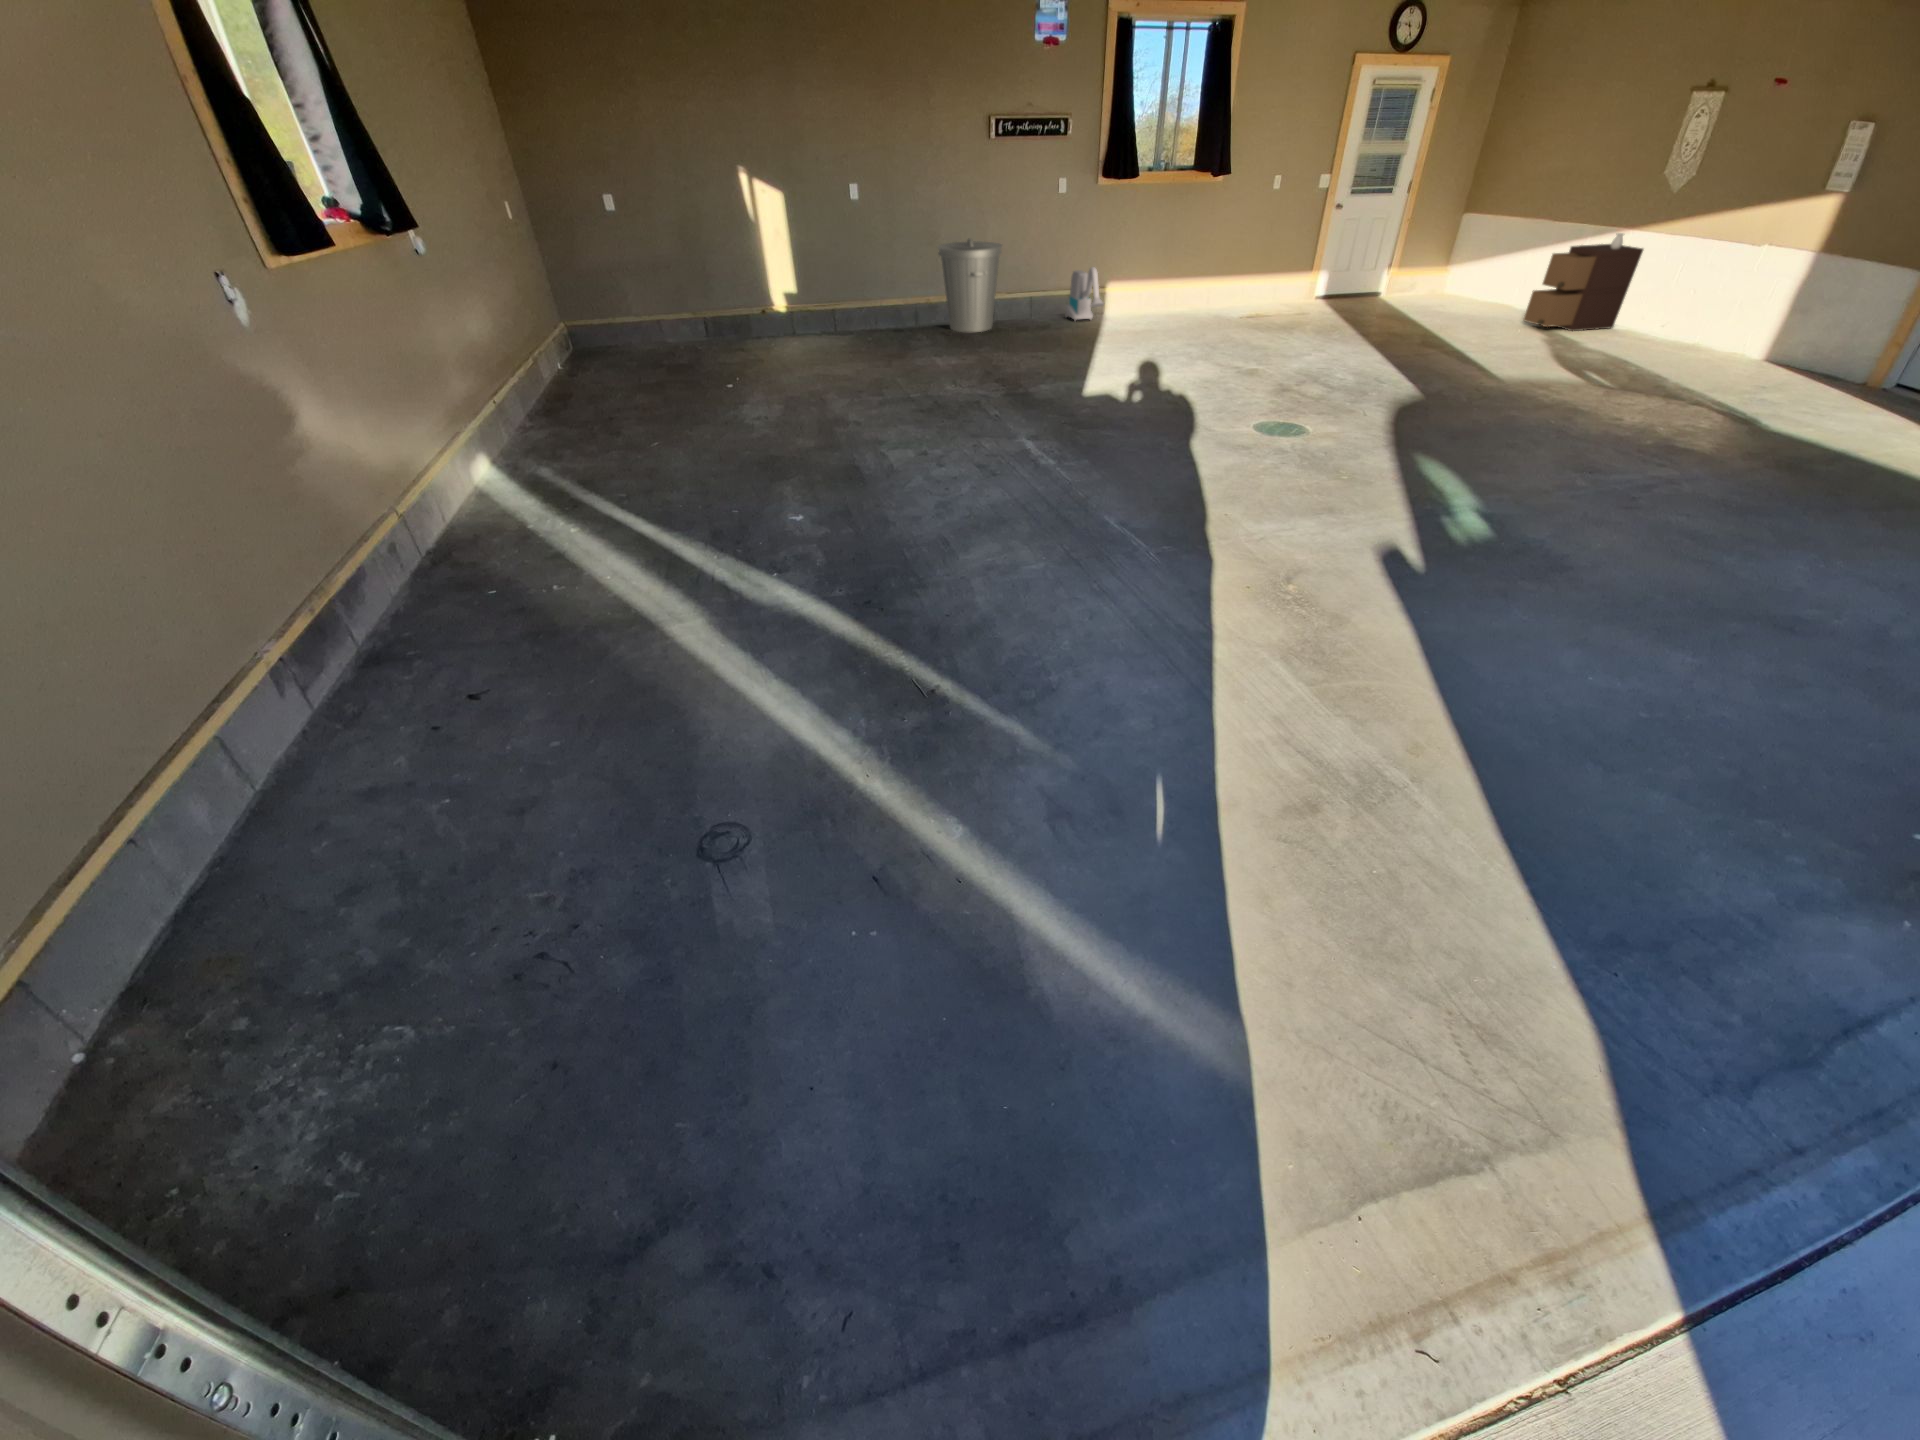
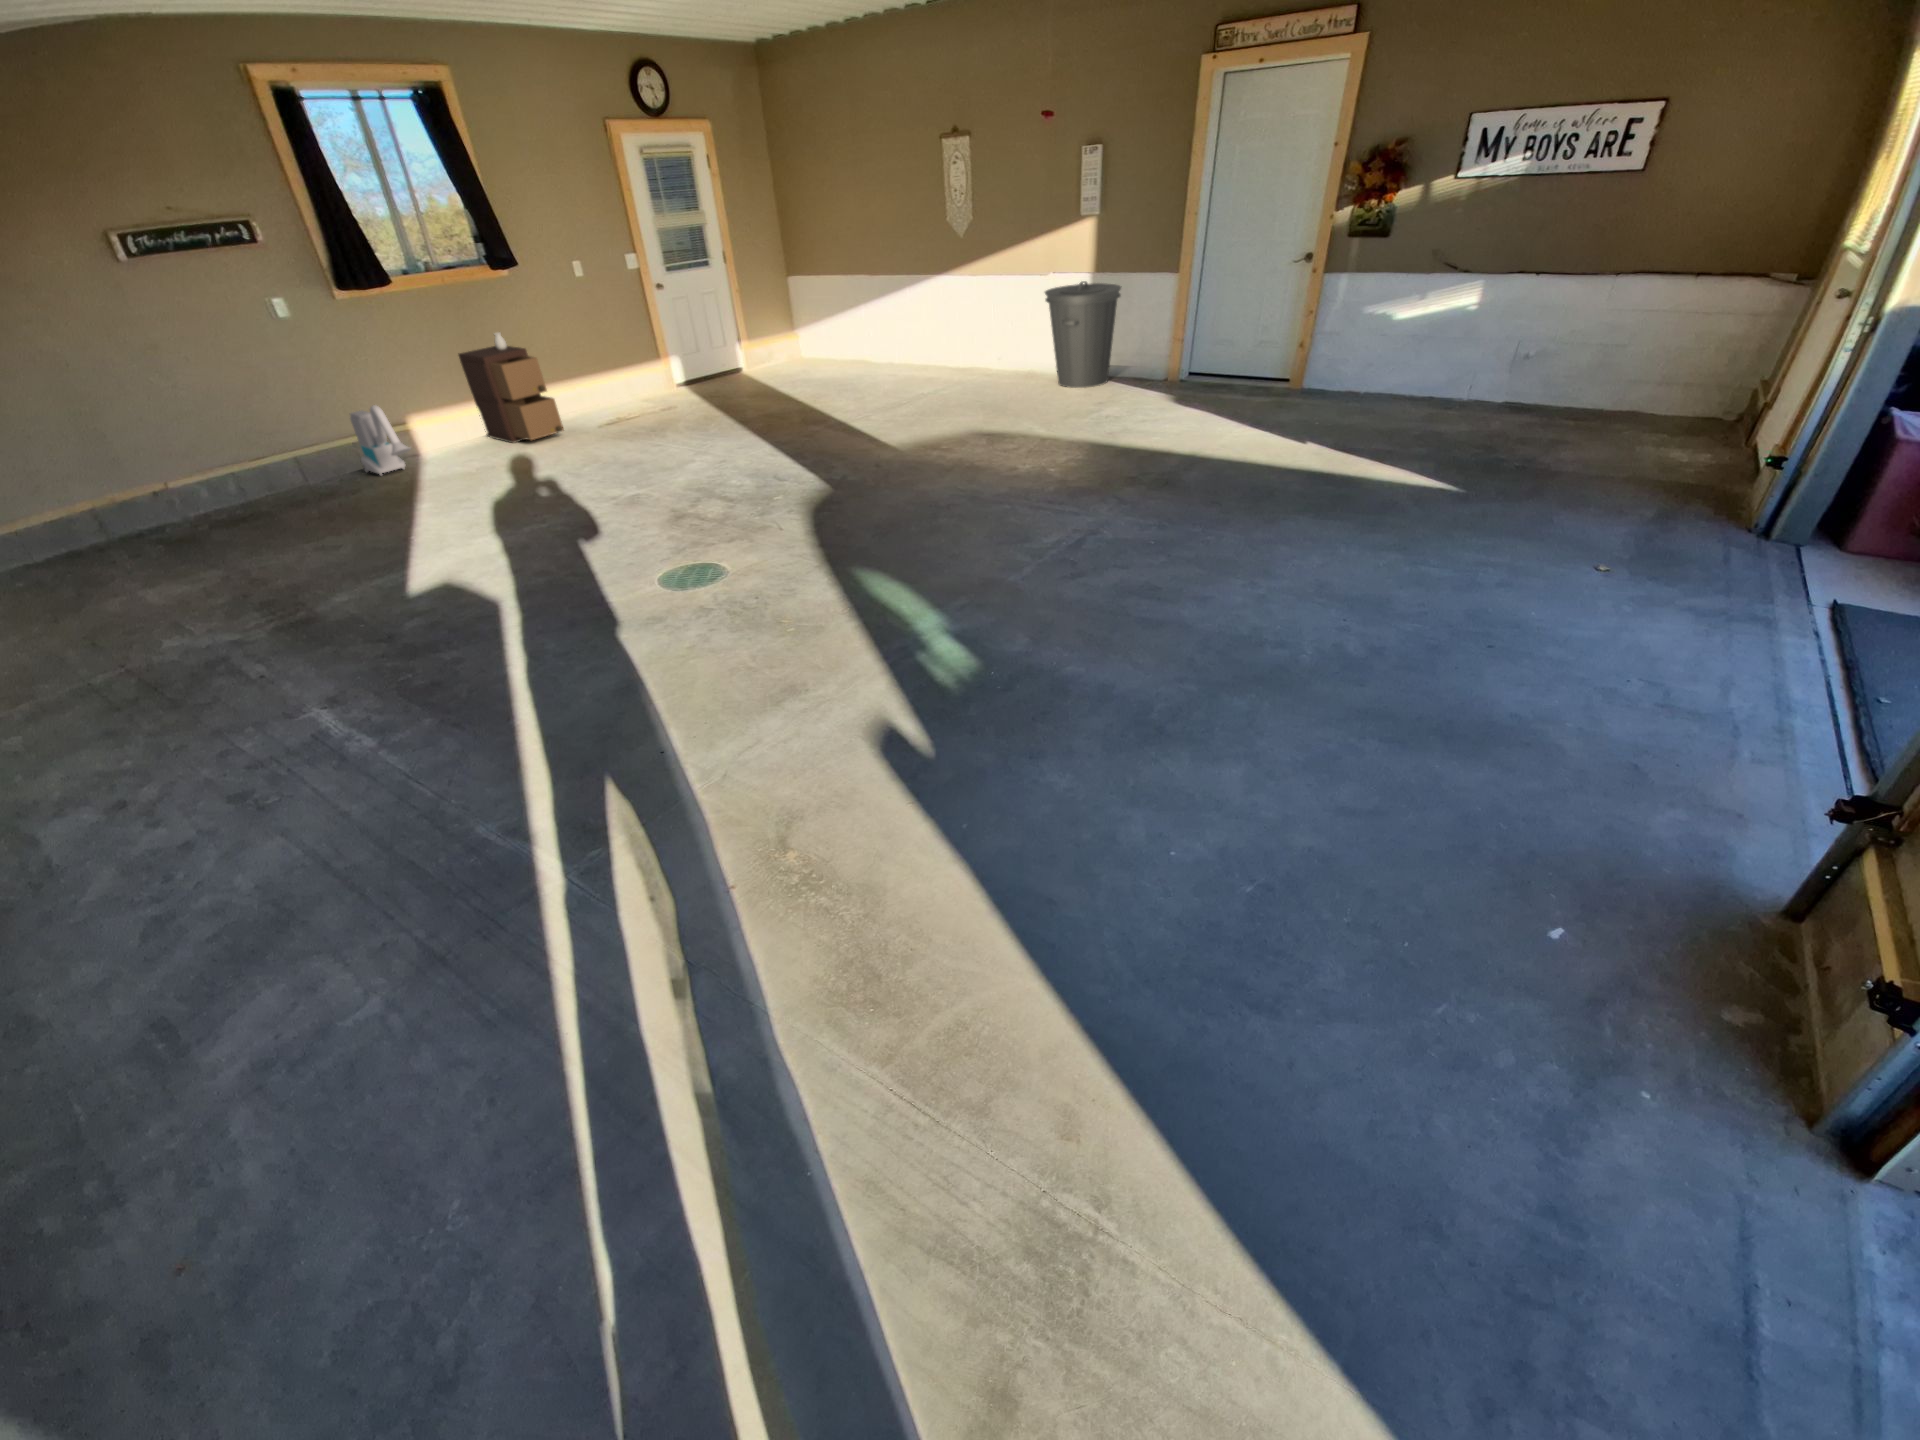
storage cabinet: present [1523,233,1643,331] -> present [459,333,564,443]
trash can: present [938,238,1002,332] -> present [1045,281,1122,388]

